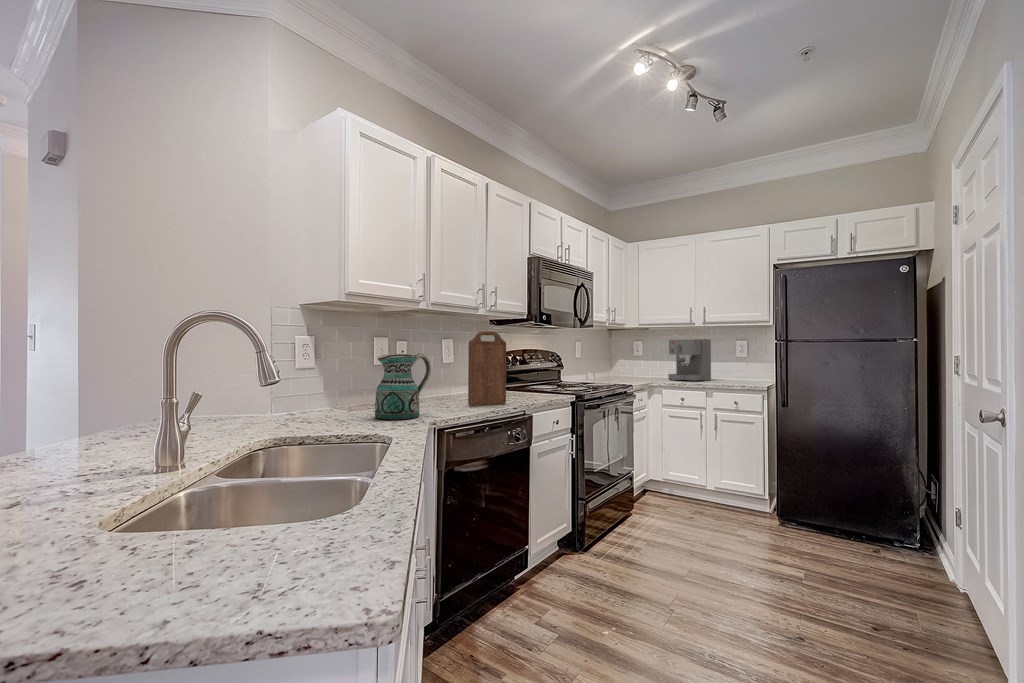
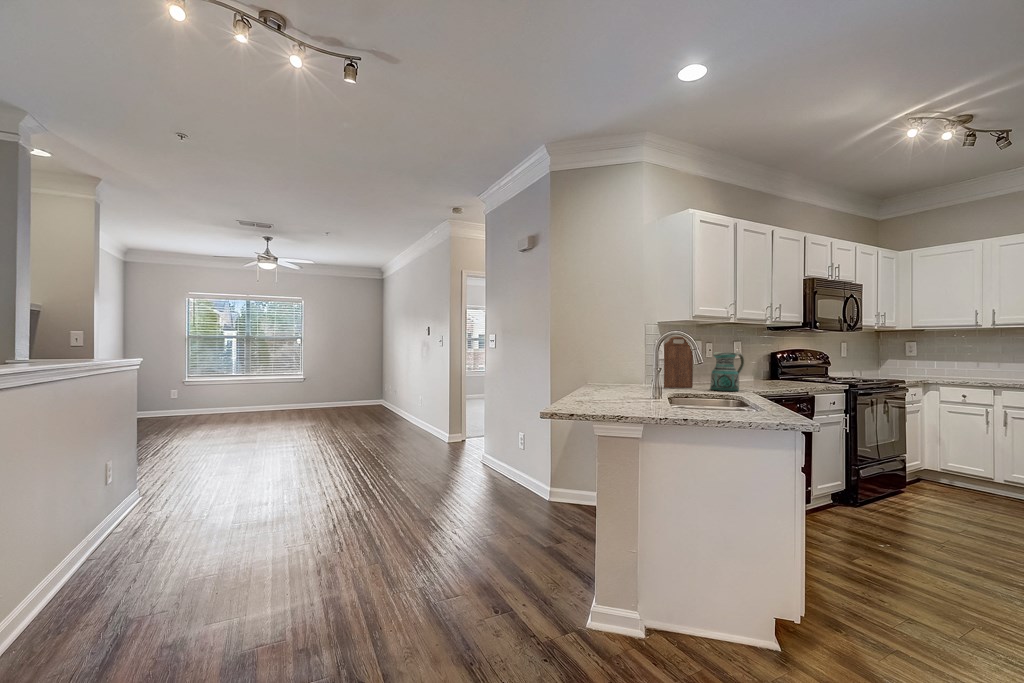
cutting board: present [468,331,506,406] -> present [664,337,693,388]
coffee maker: present [668,339,711,381] -> none [948,341,1004,381]

